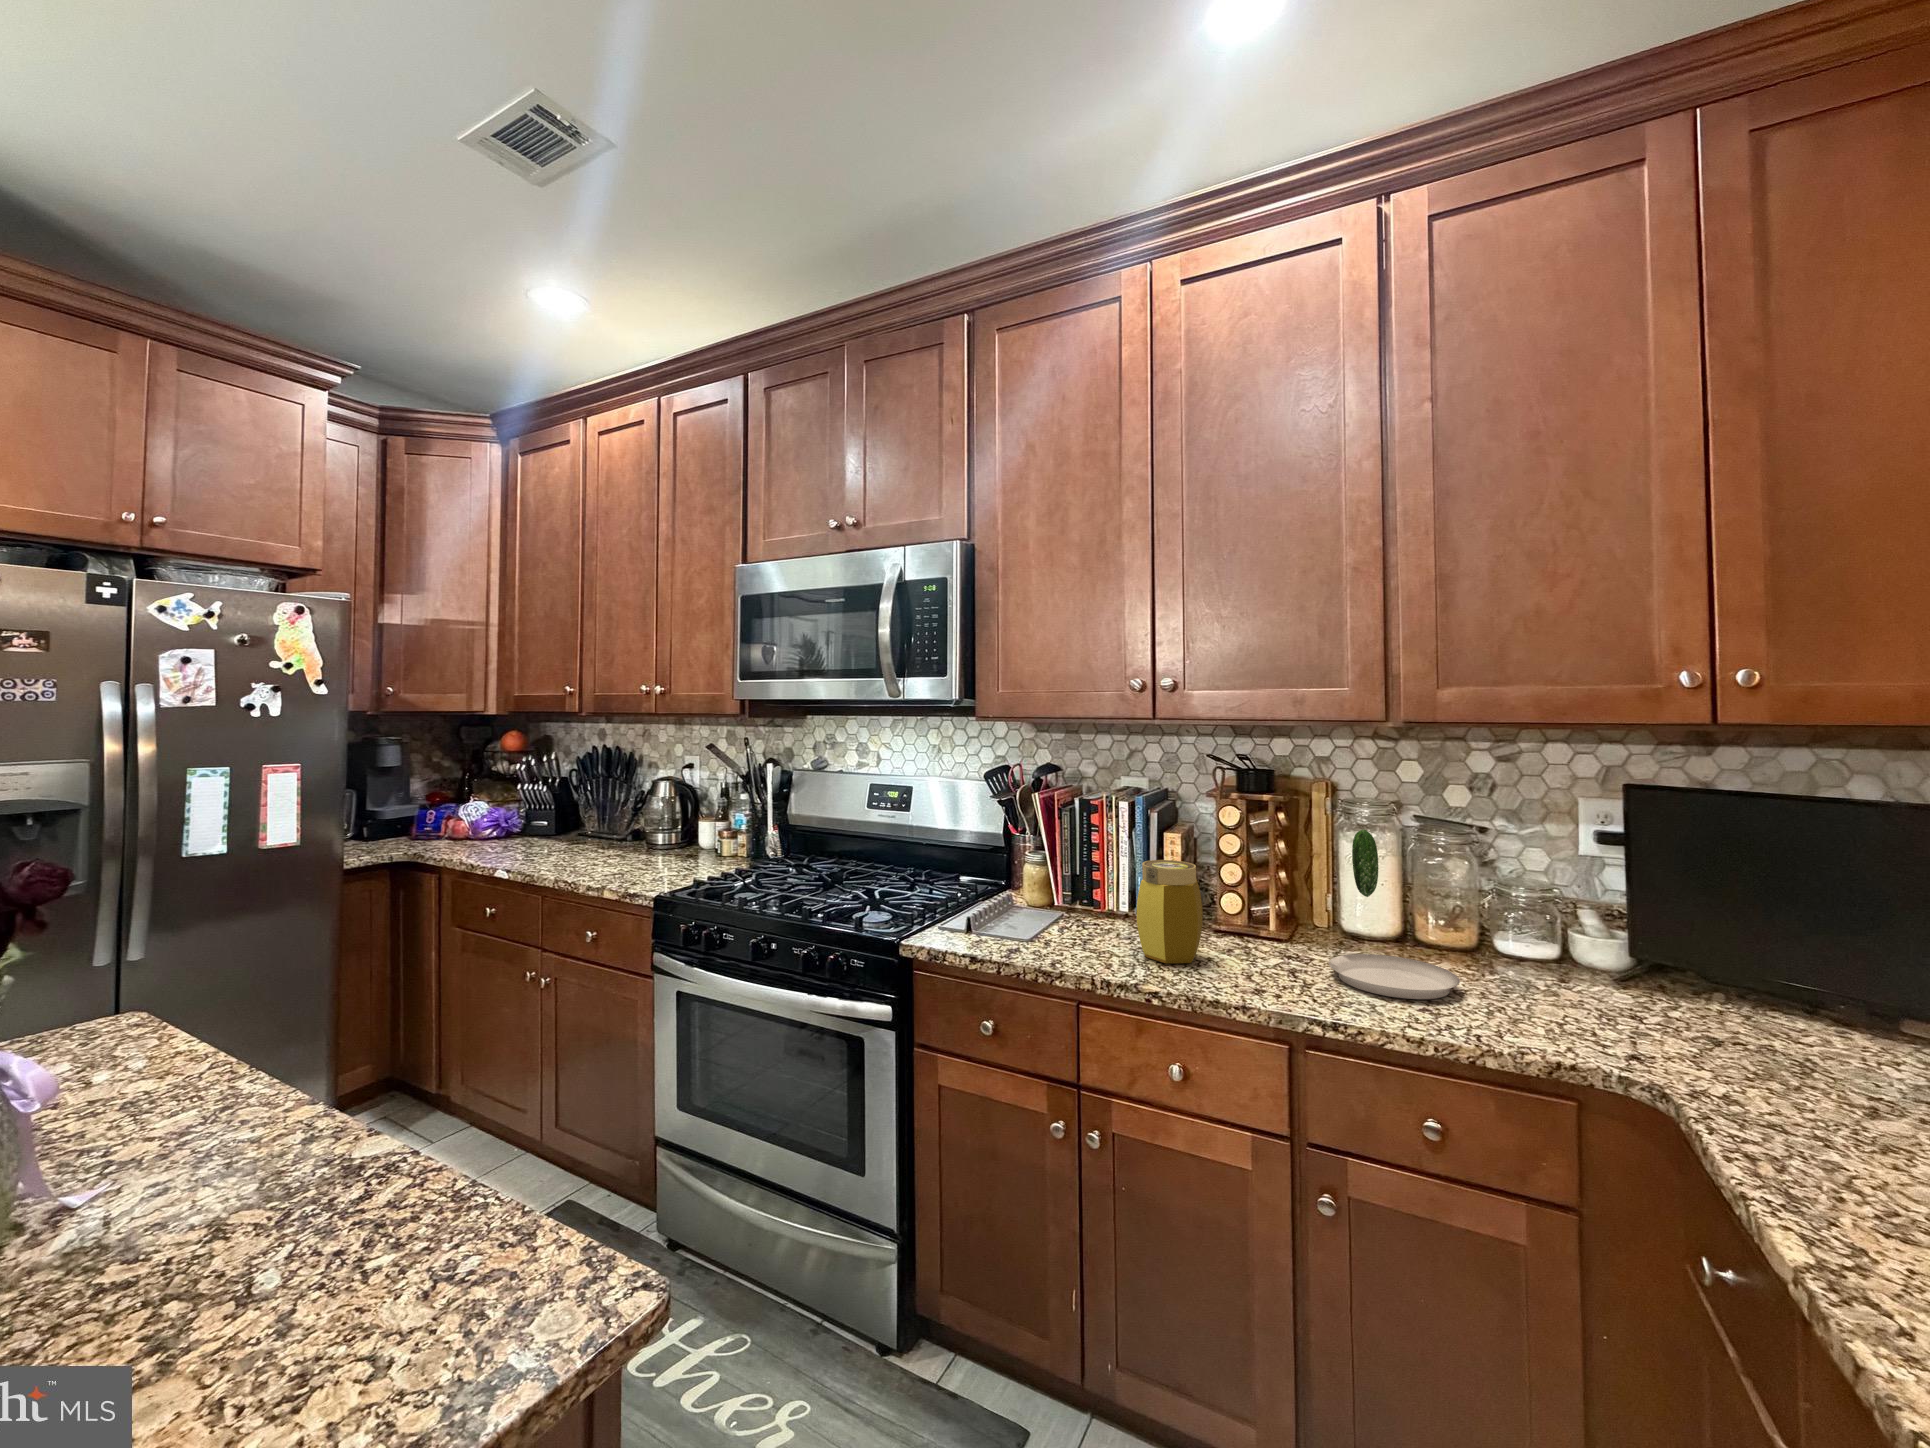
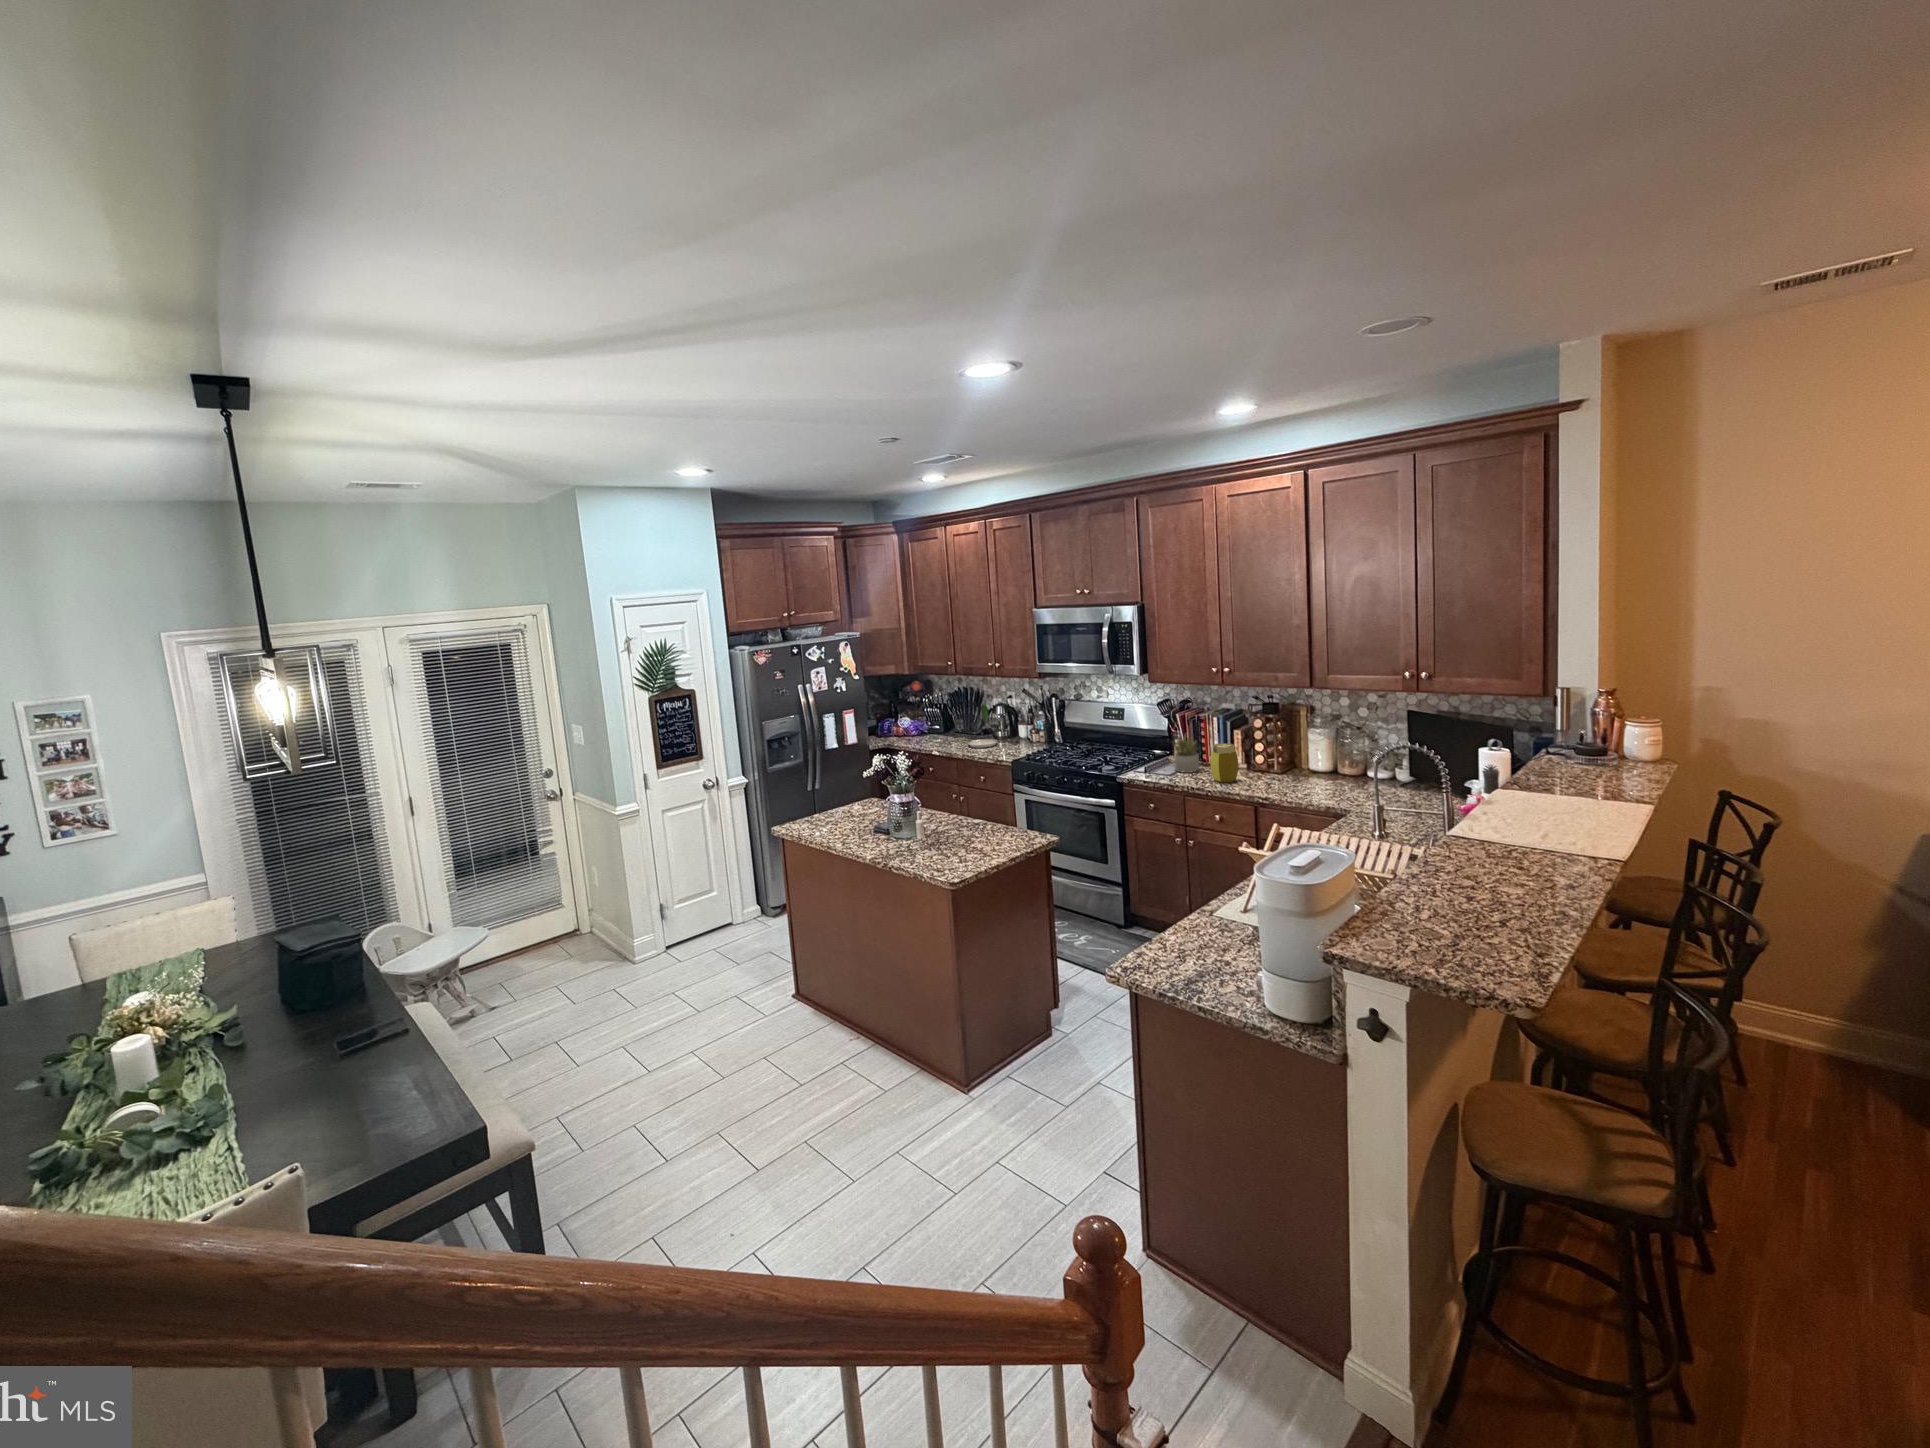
plate: present [1329,829,1460,999] -> present [968,704,998,748]
succulent plant: none [1026,835,1096,933] -> present [1173,736,1199,773]

